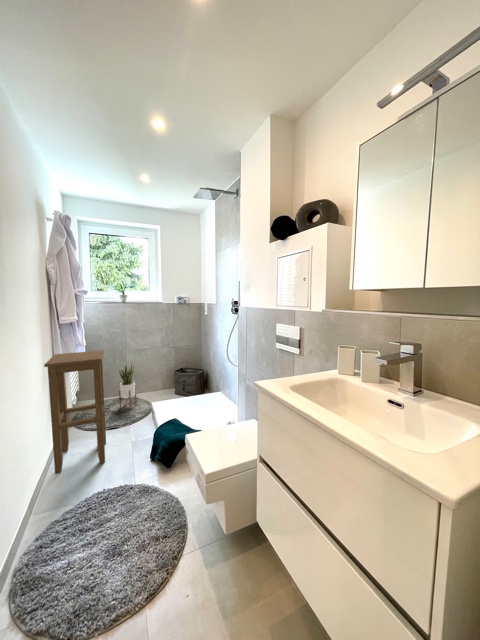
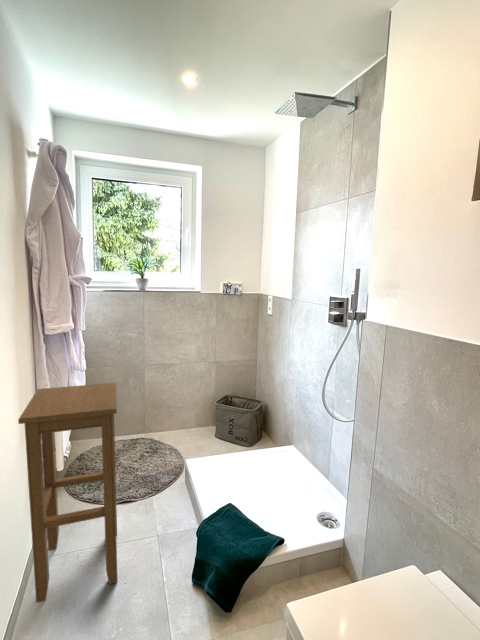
potted plant: present [117,363,137,409] -> none [132,387,159,463]

